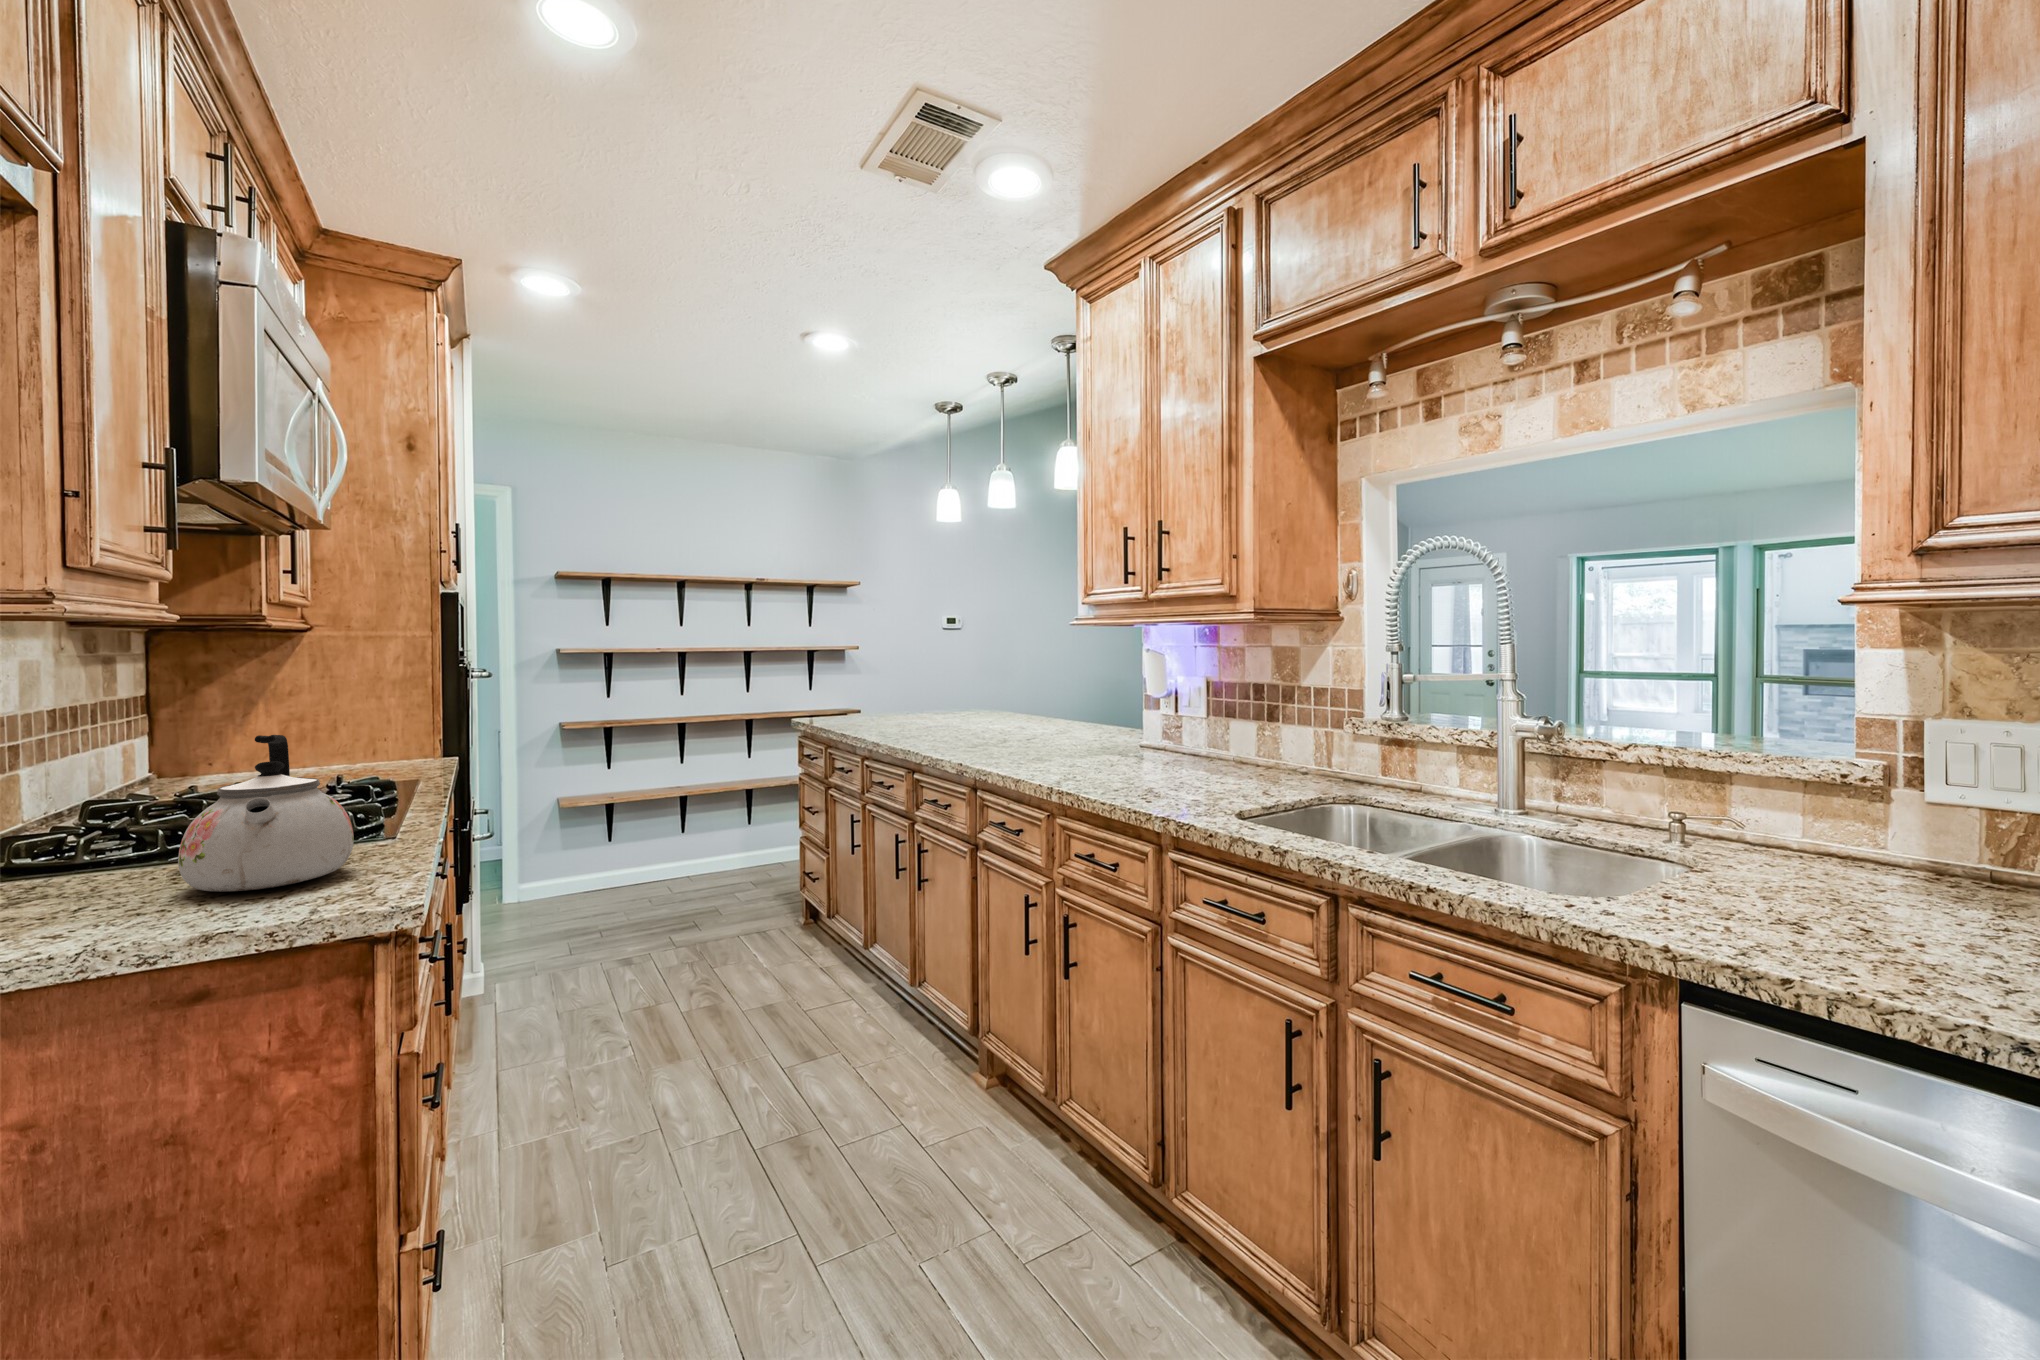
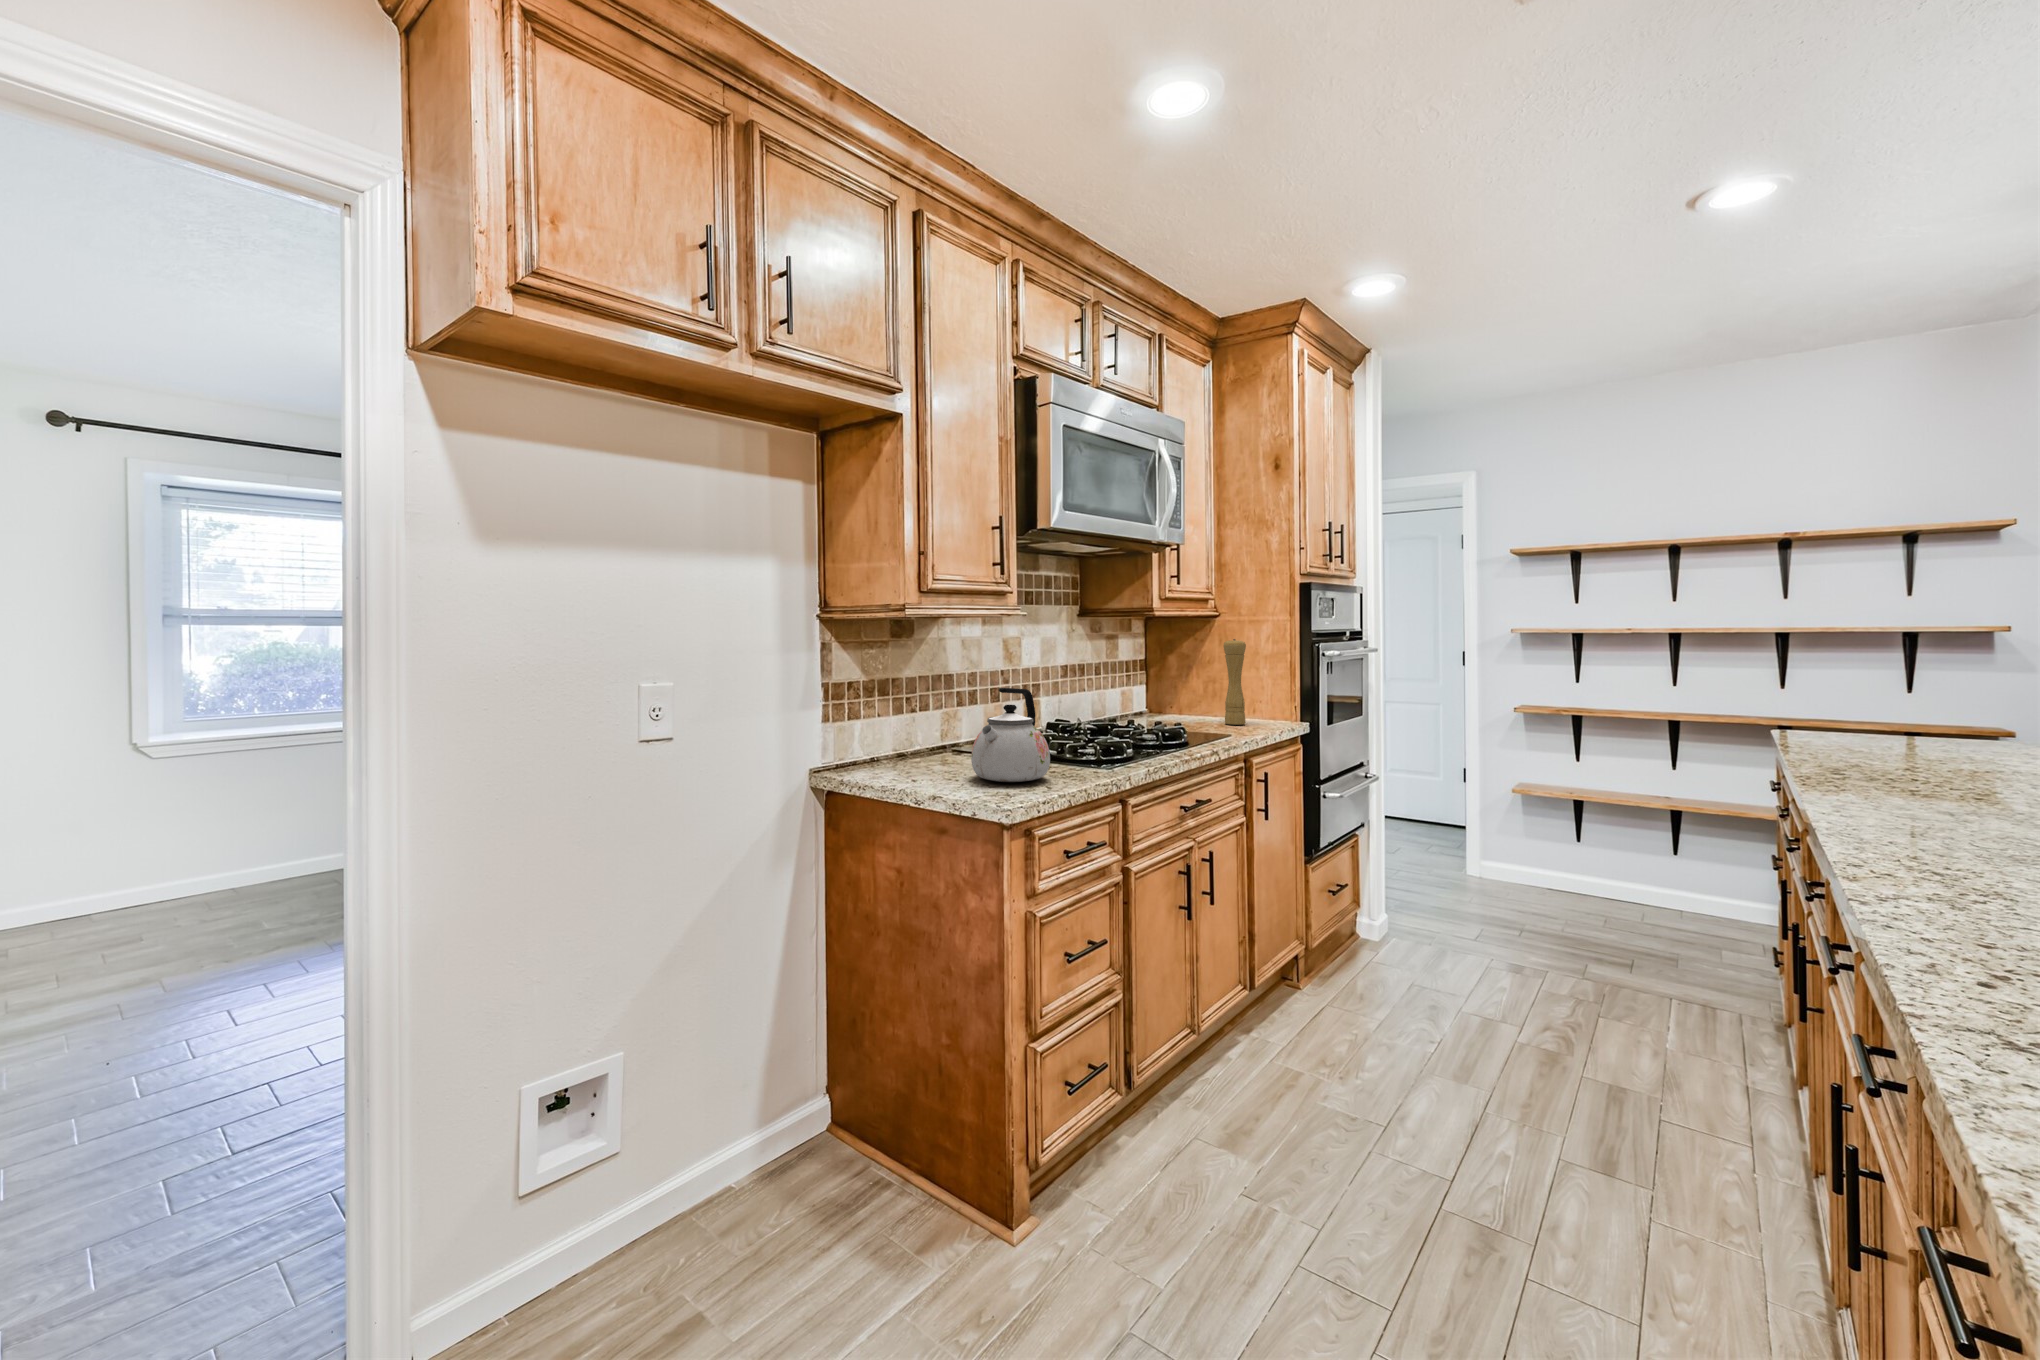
pepper mill: none [351,659,387,770] -> present [1224,639,1246,725]

